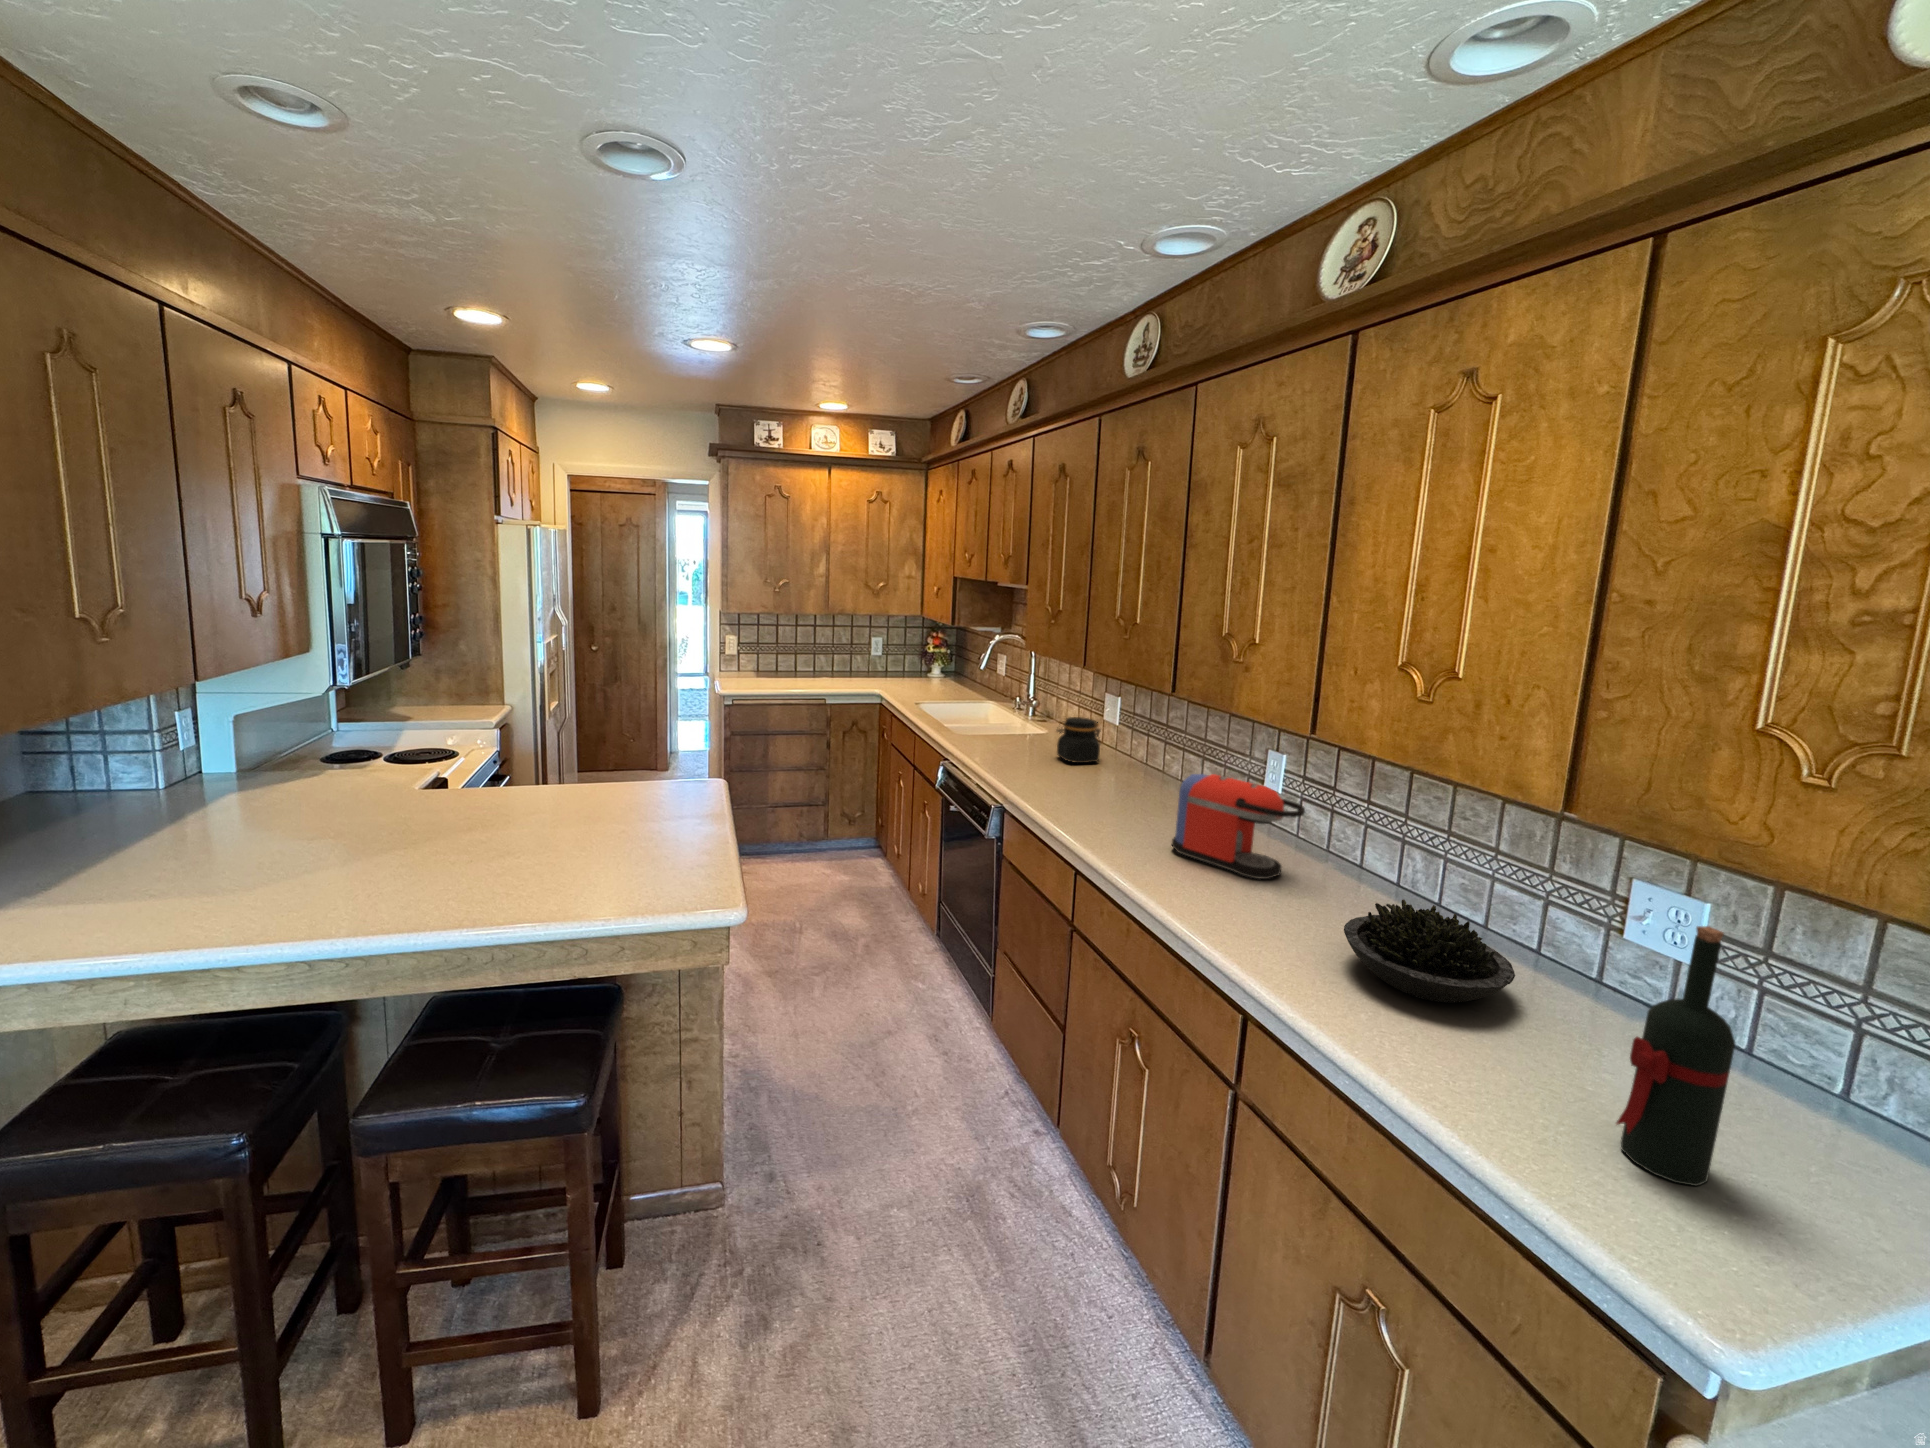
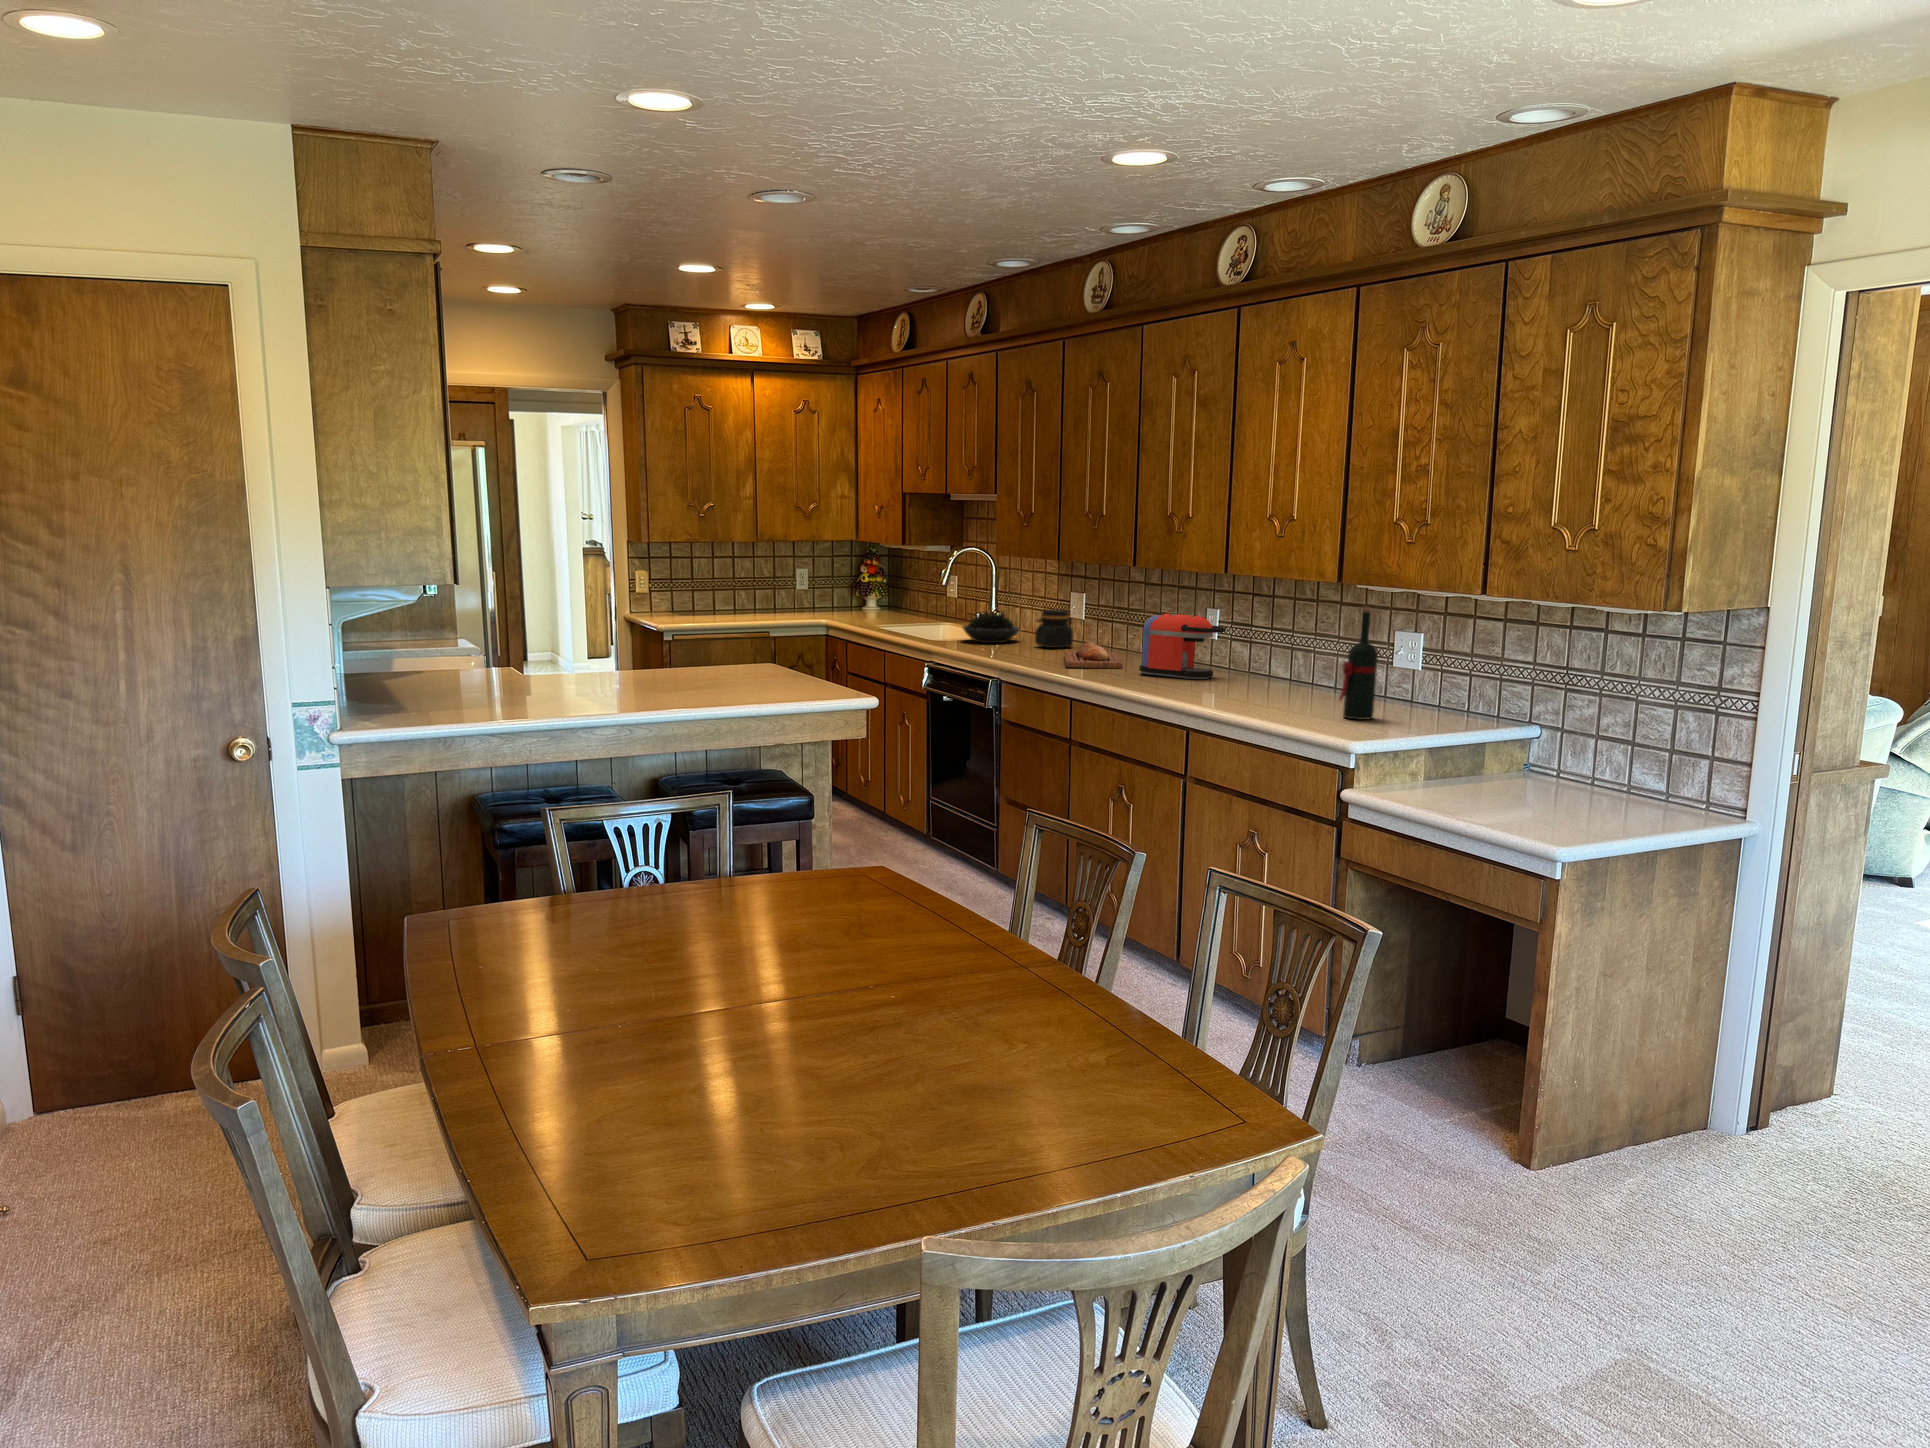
bread loaf: none [1075,776,1150,828] -> present [1064,642,1122,669]
succulent plant: present [1344,899,1515,1003] -> present [963,611,1019,643]

